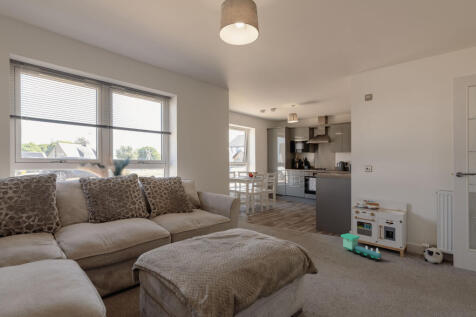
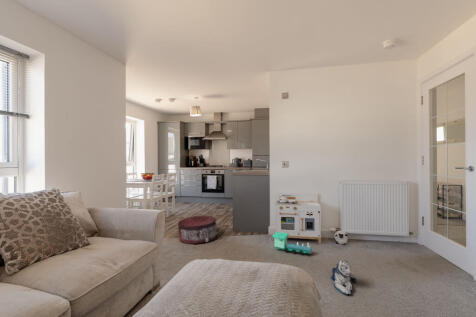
pouf: none [264,210,297,232] -> present [178,216,217,244]
plush toy: none [380,264,411,297] -> present [331,261,356,294]

